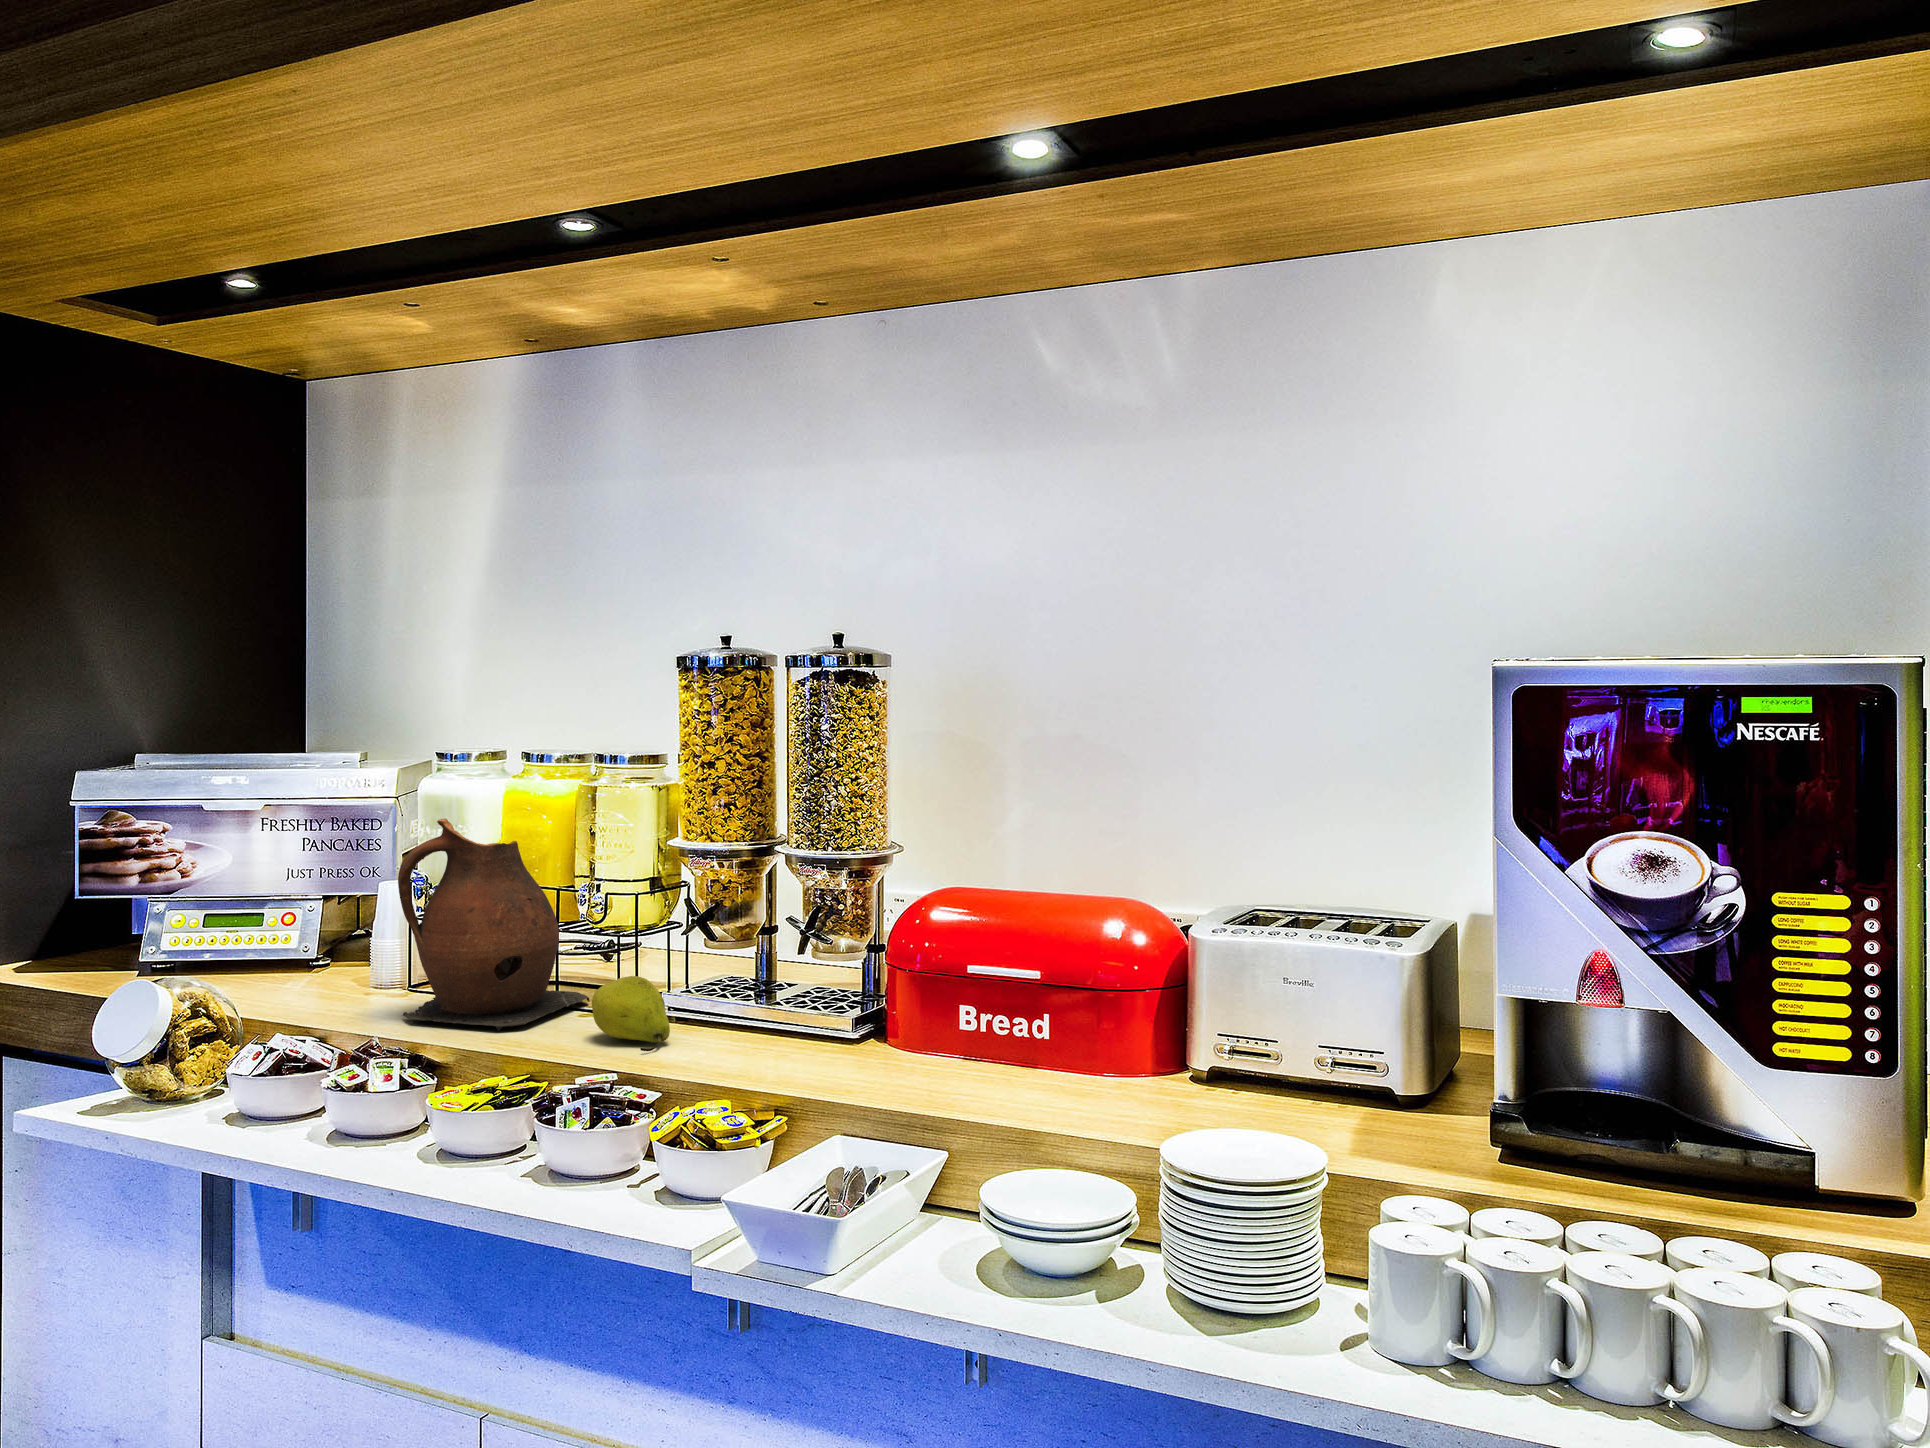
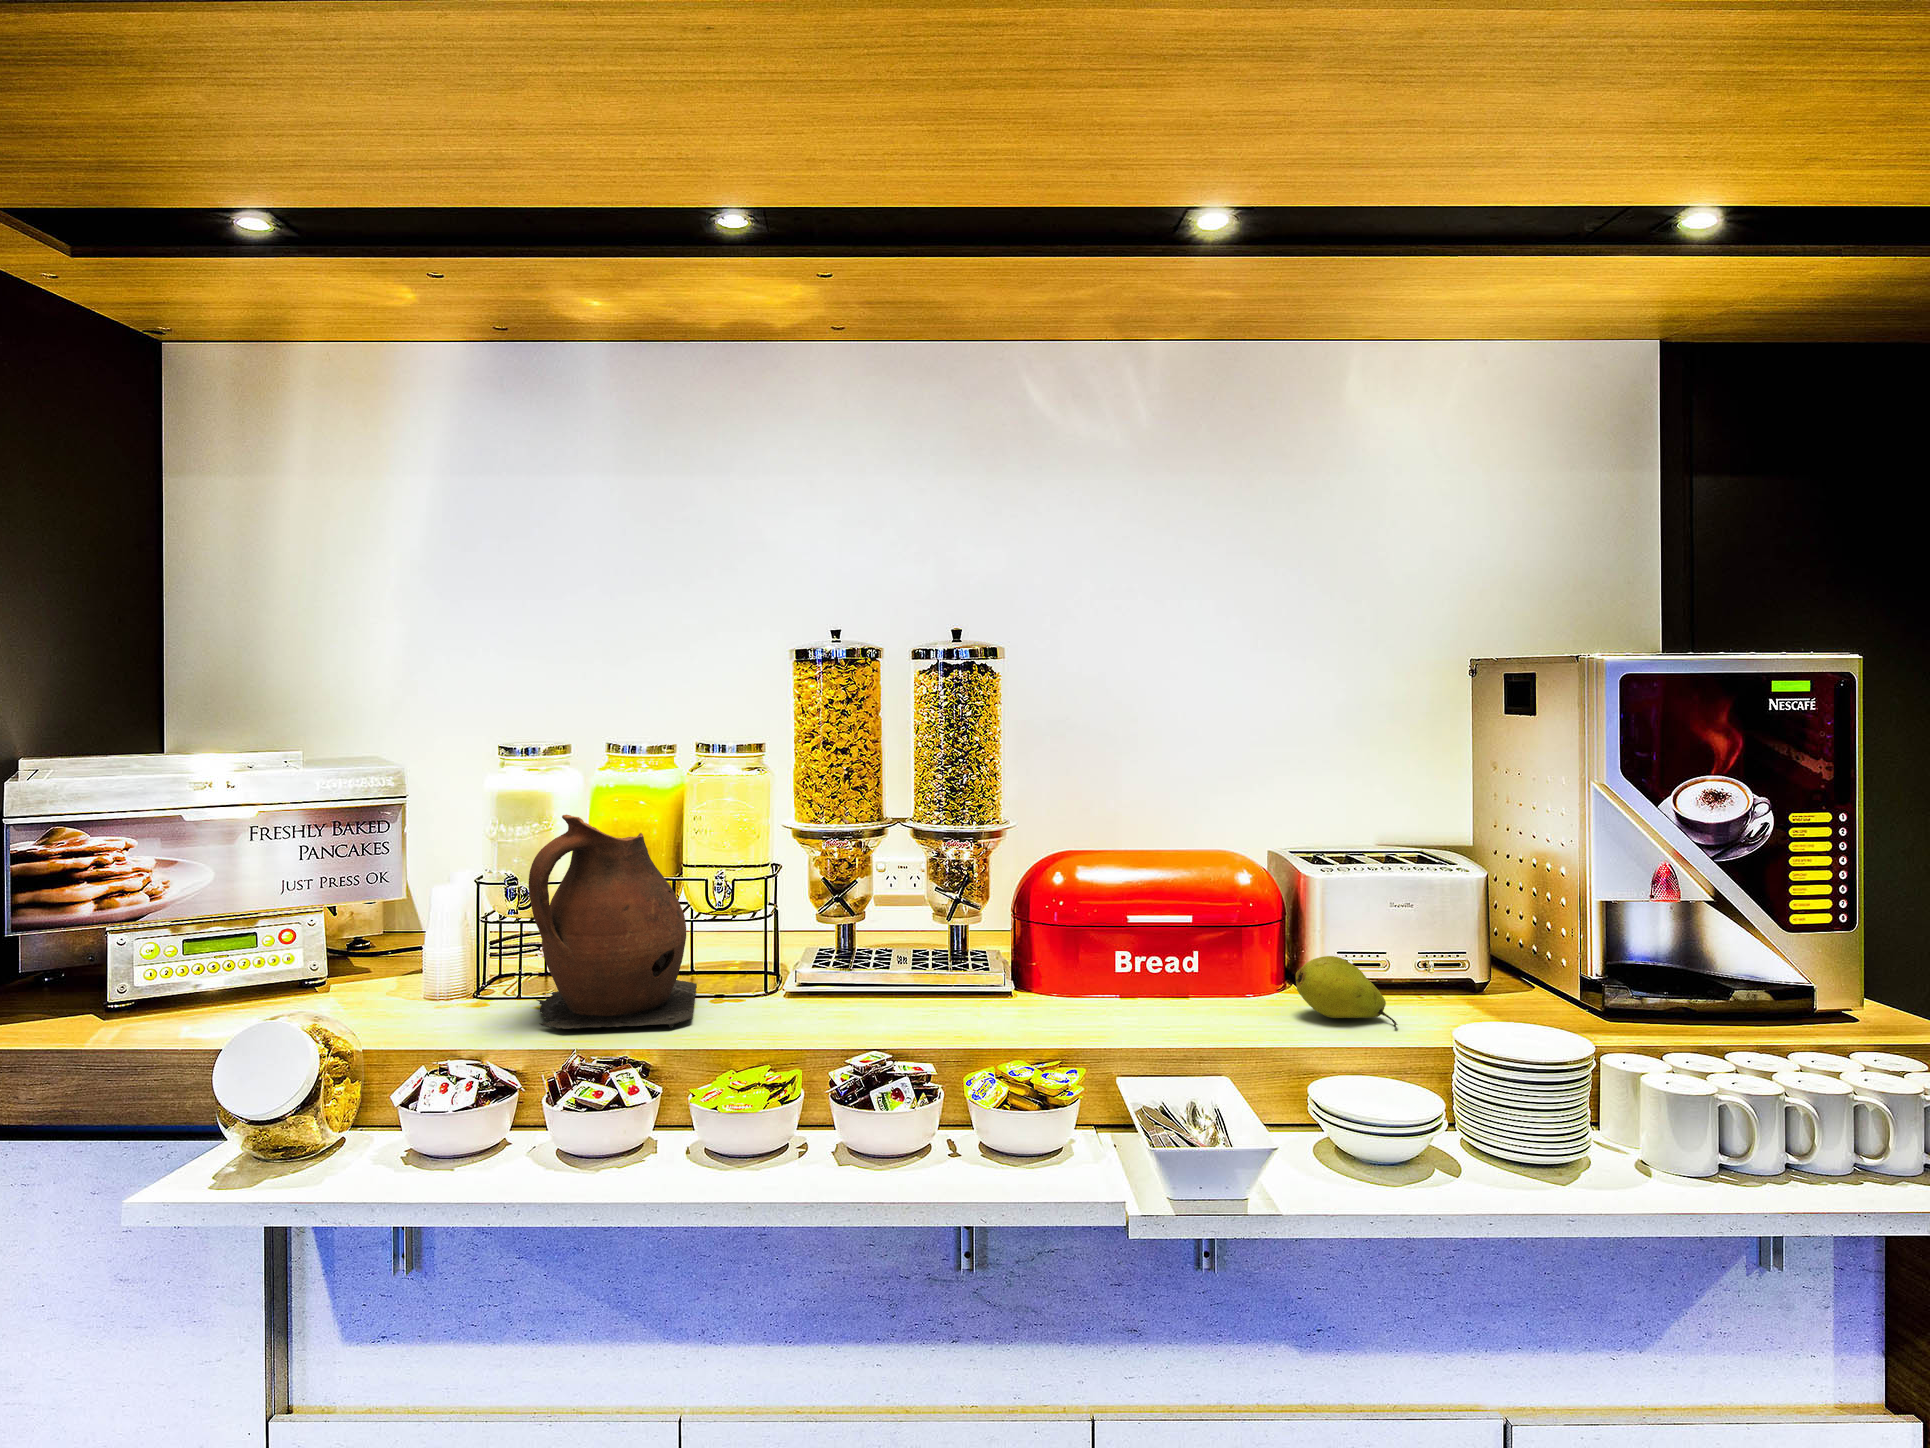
fruit: present [592,976,670,1051] -> present [1296,956,1397,1027]

